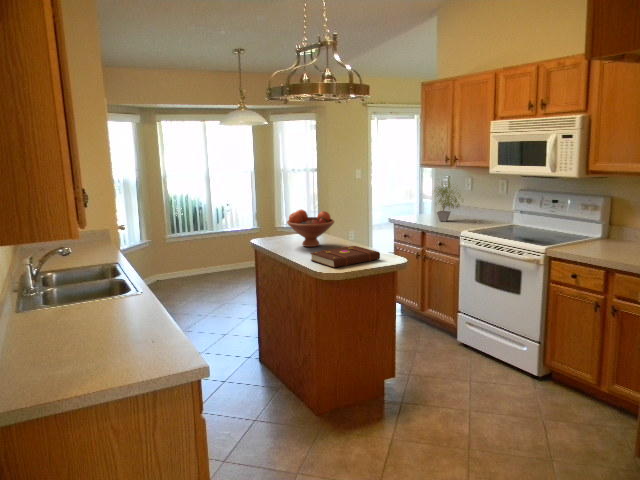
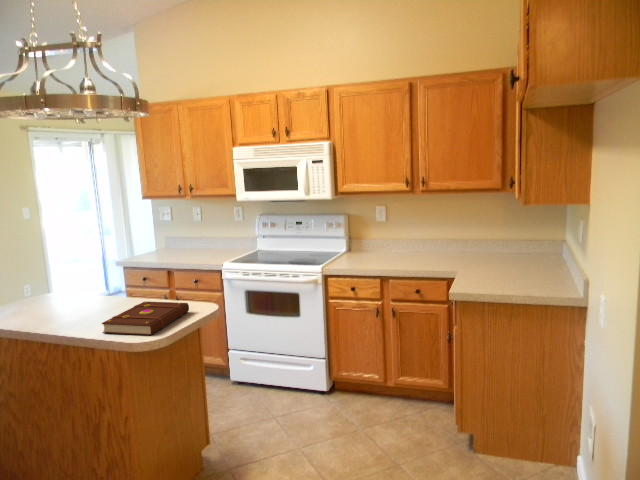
potted plant: present [436,182,459,221] -> none [165,209,203,257]
fruit bowl: present [287,209,334,247] -> none [28,264,101,316]

